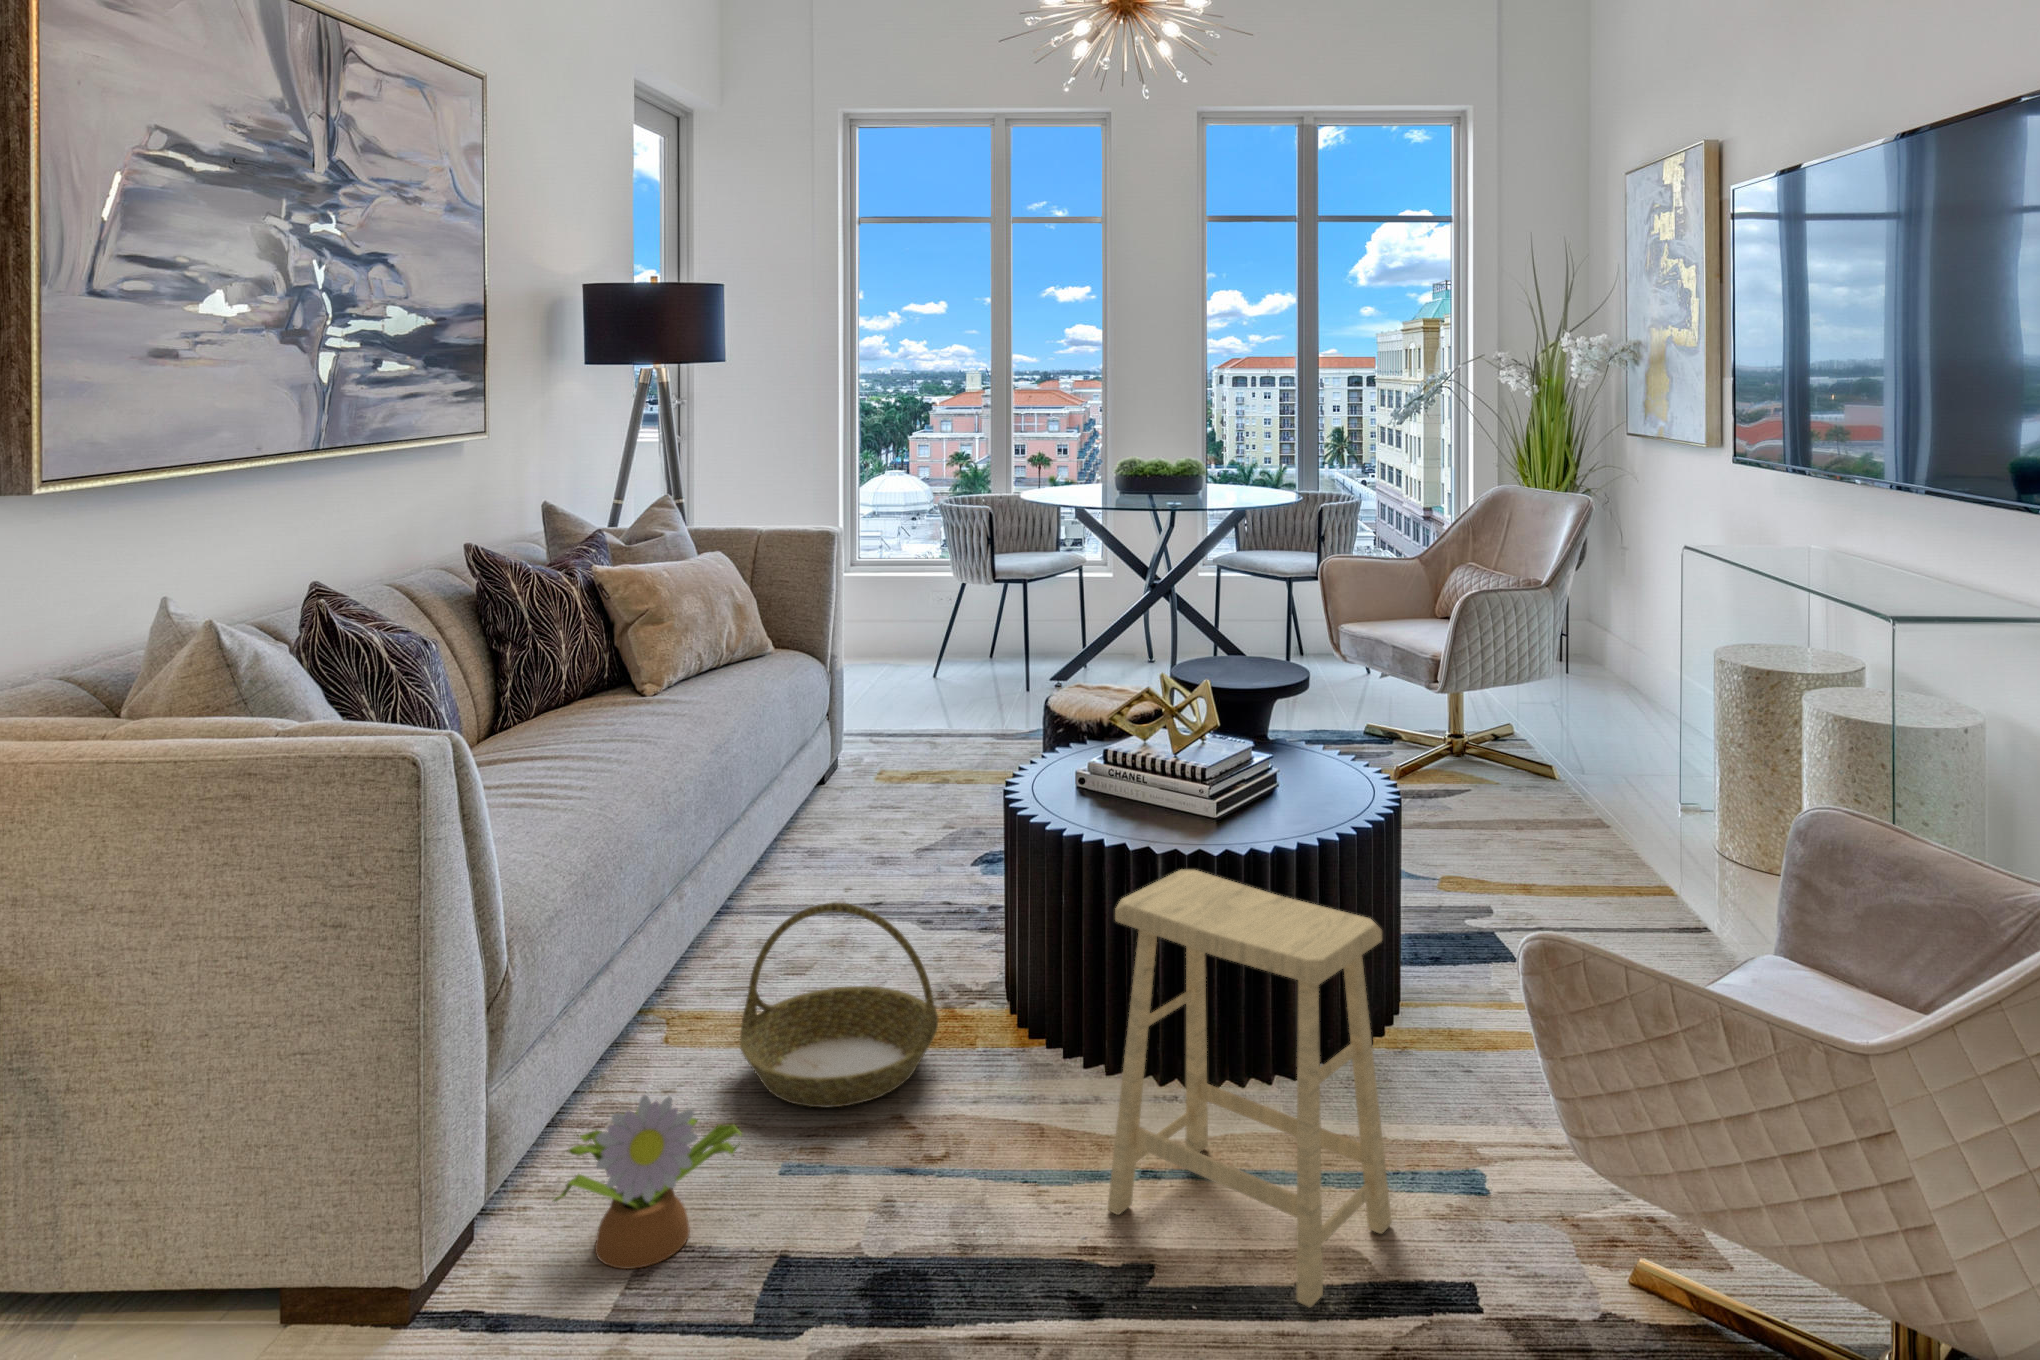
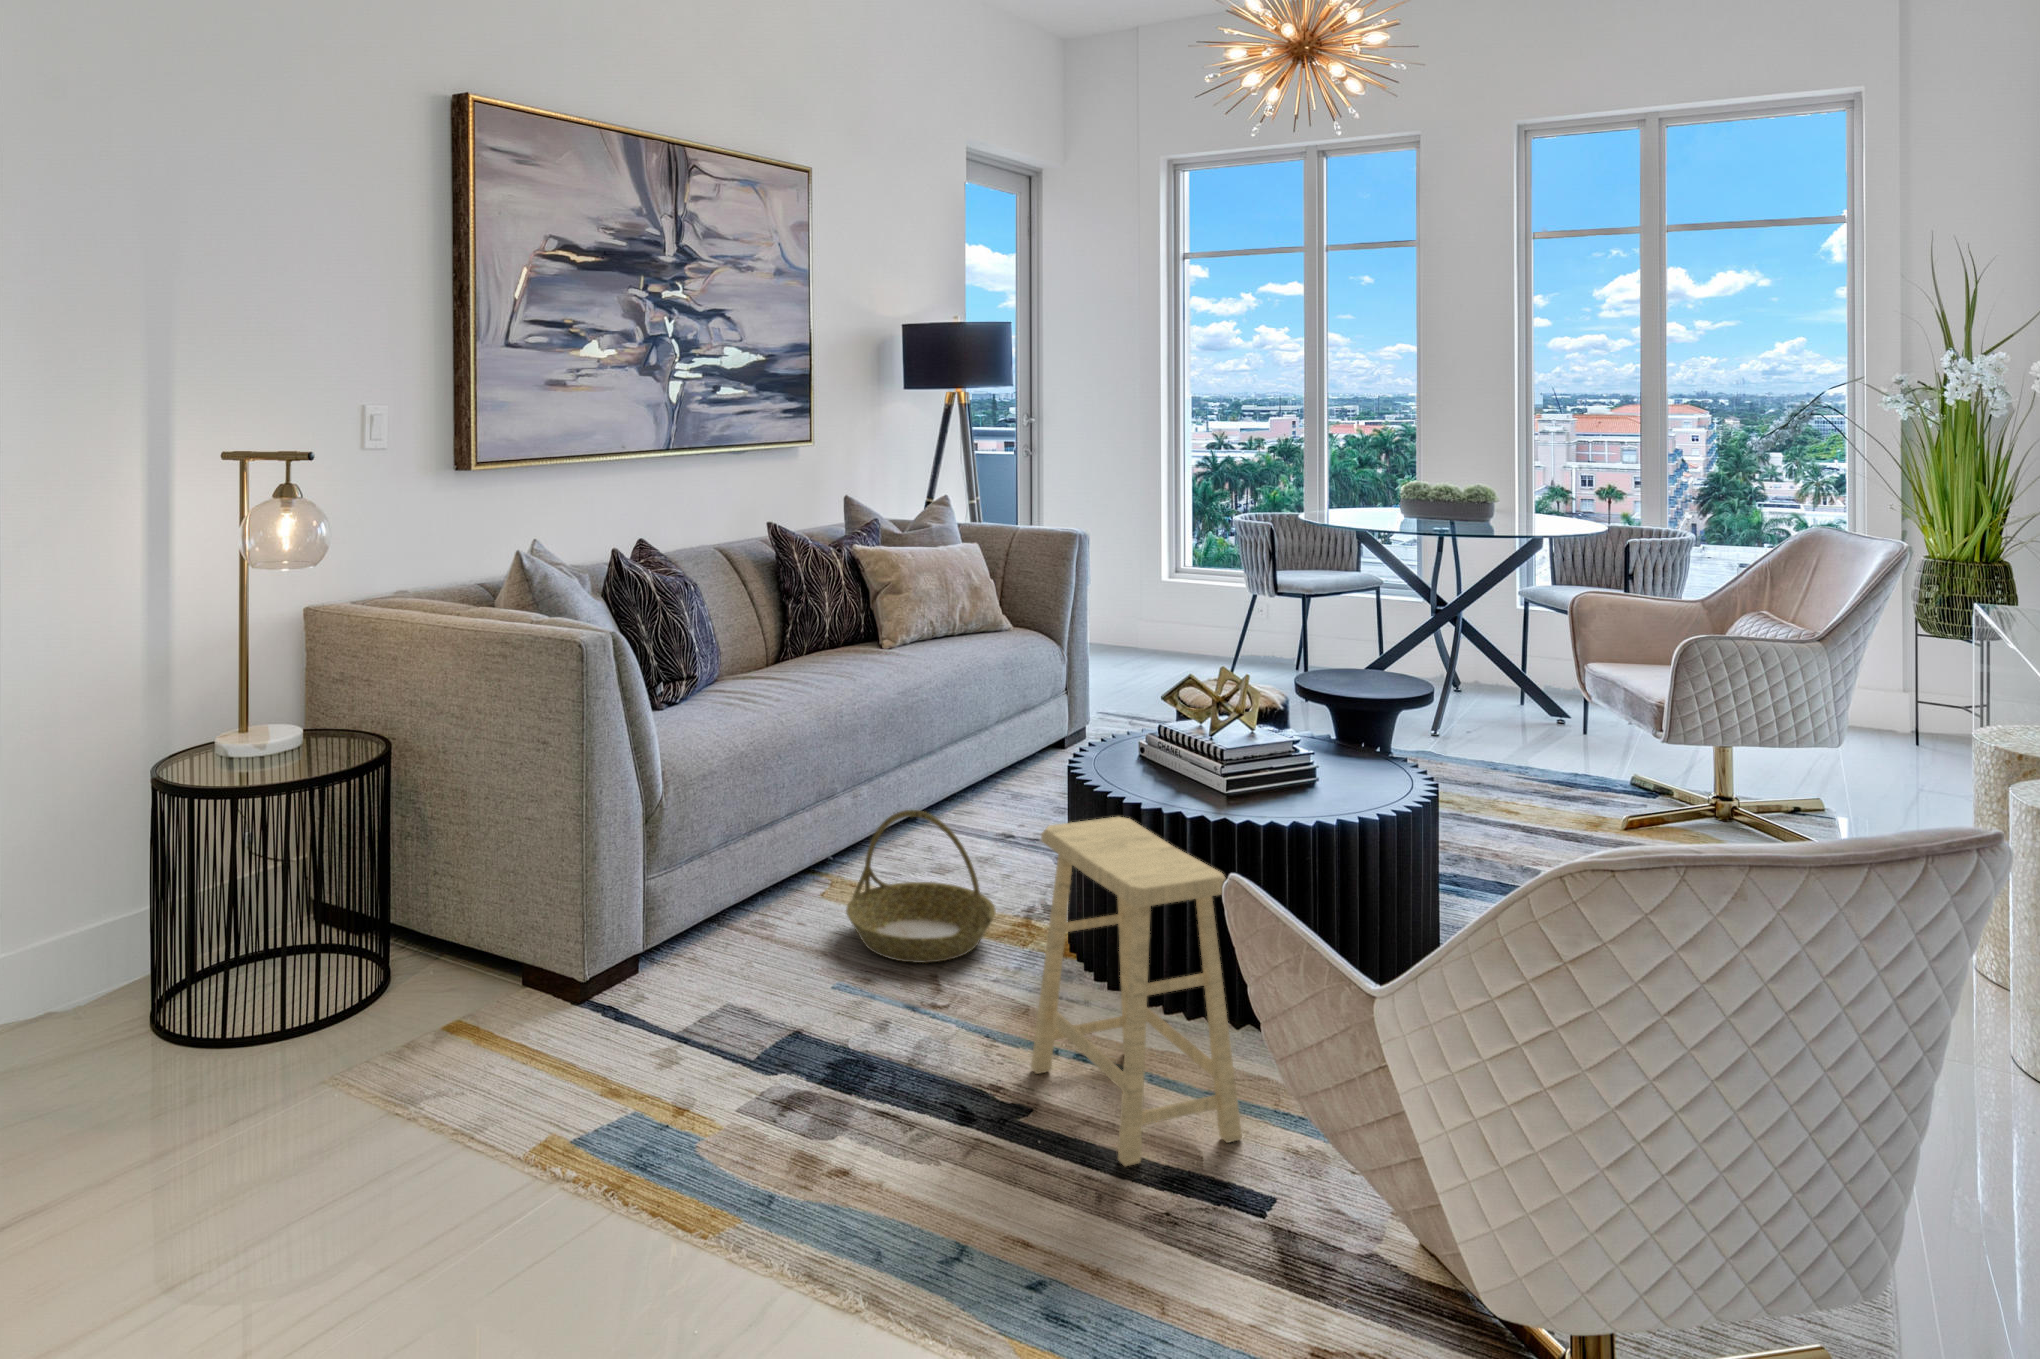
decorative plant: present [553,1095,742,1269] -> none [665,896,798,1015]

